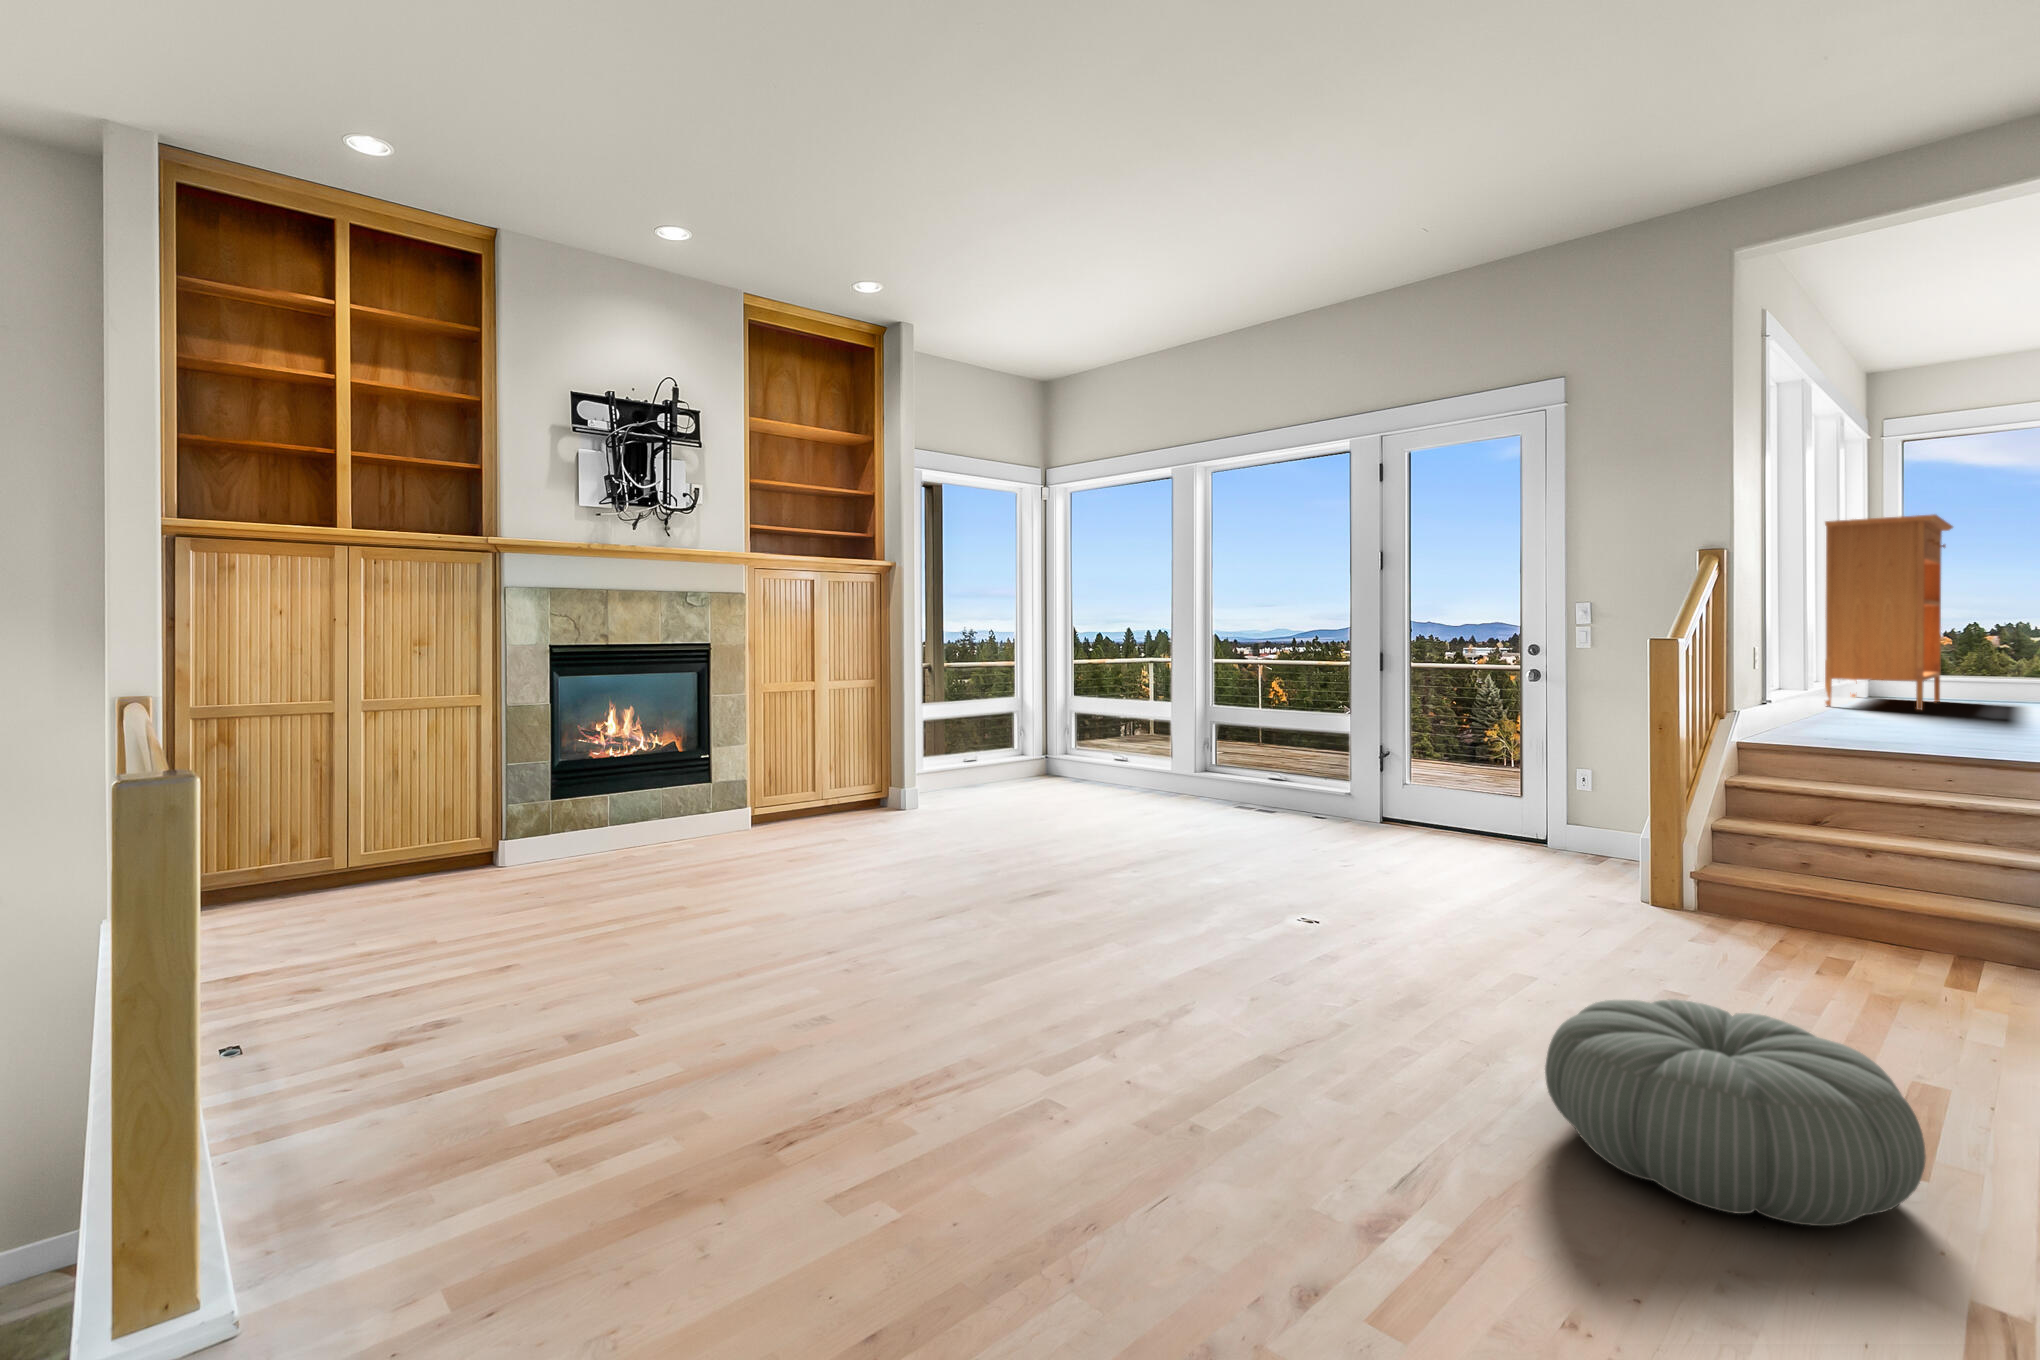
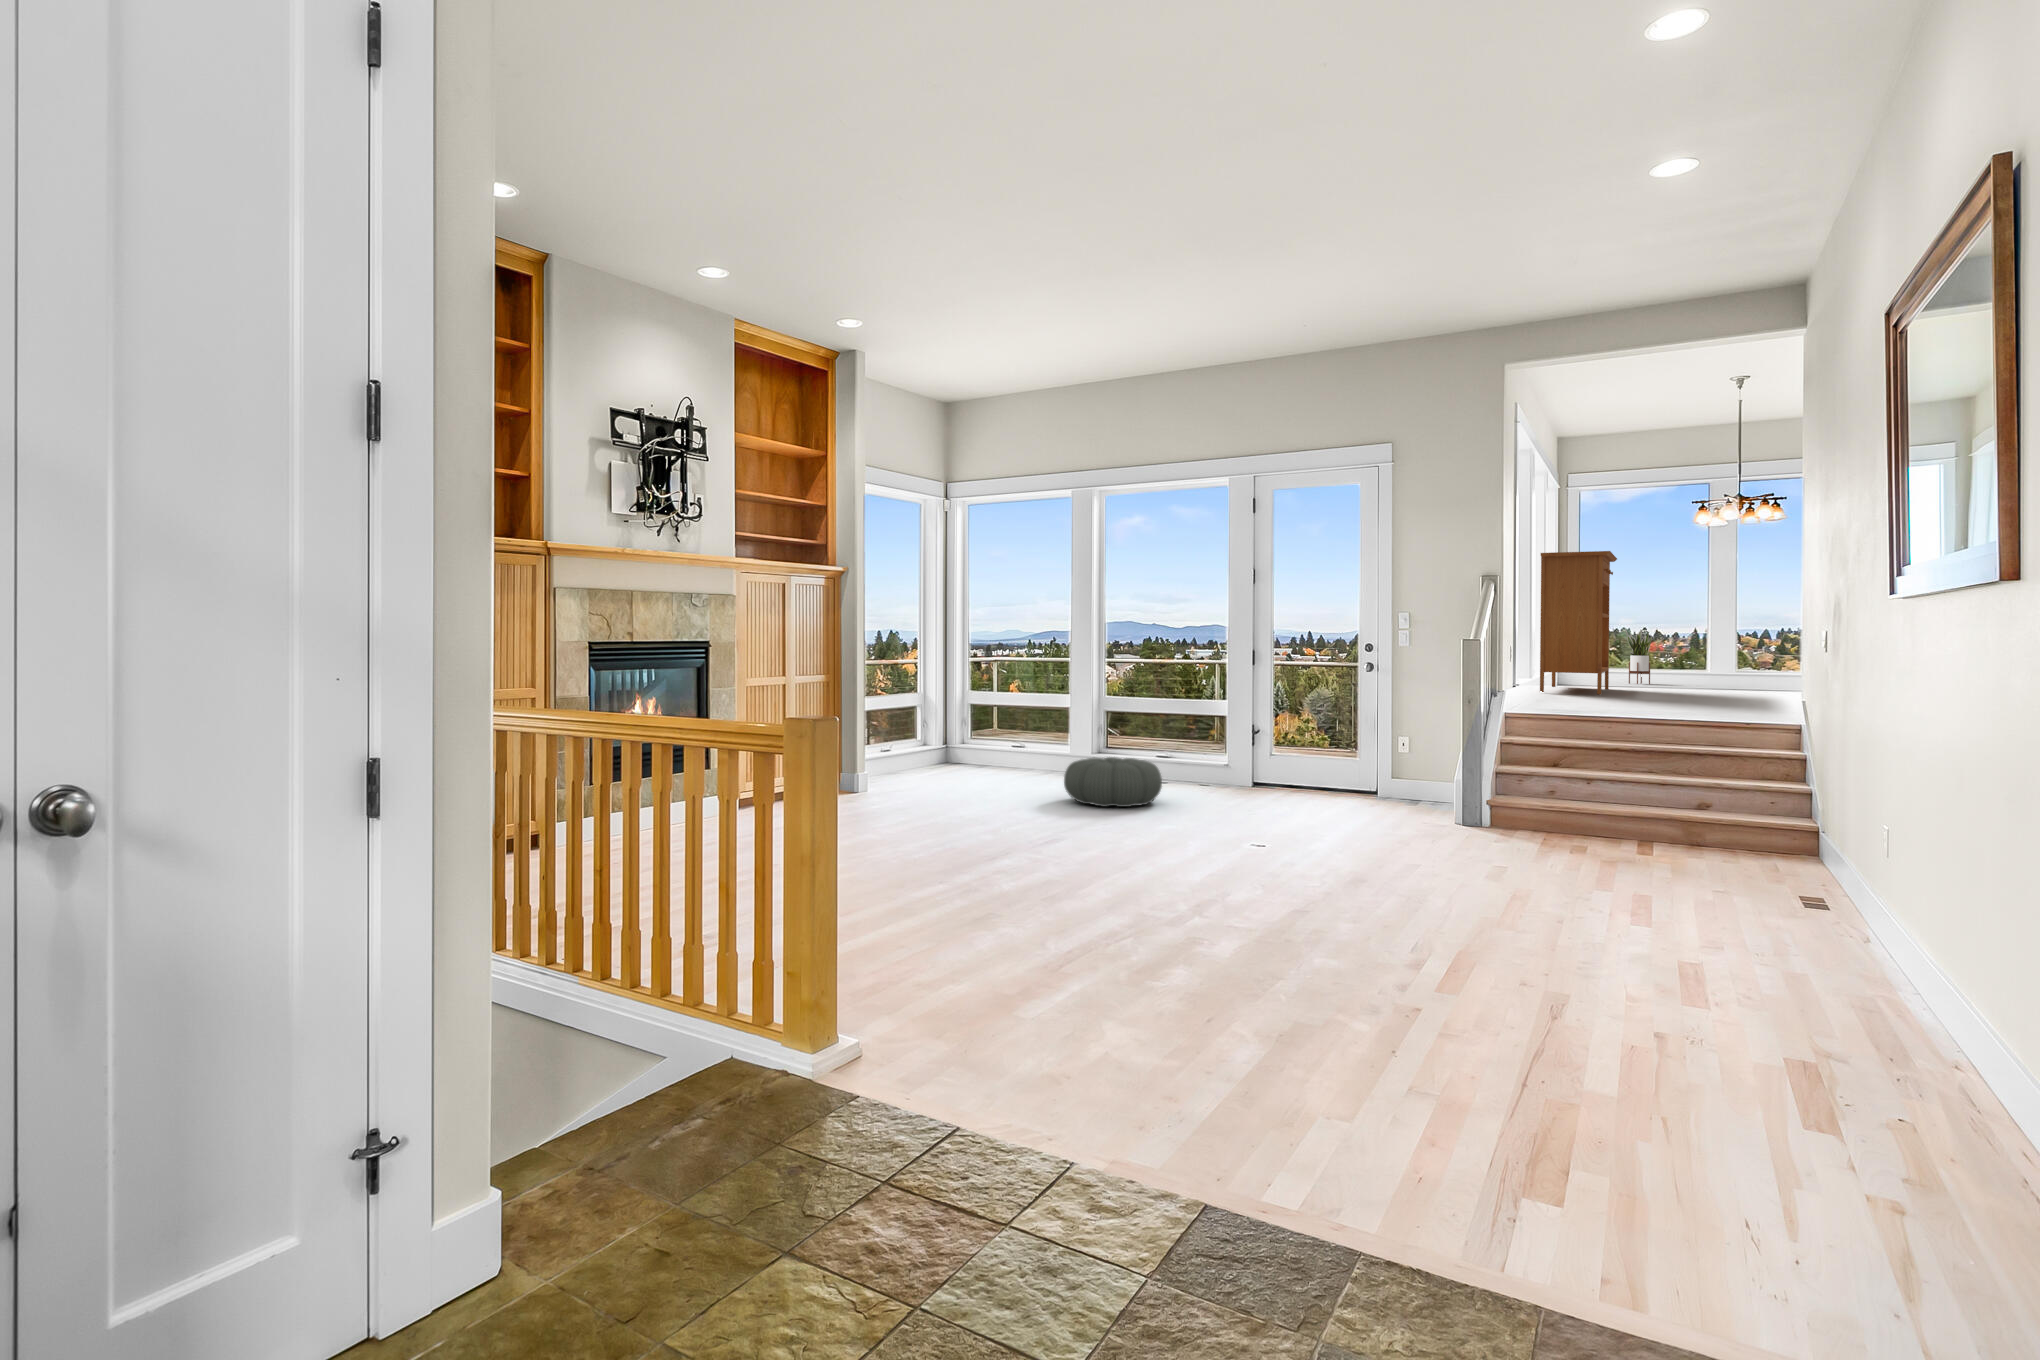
potted plant: none [1972,621,2016,694] -> present [1625,630,1652,684]
pouf: present [1545,999,1926,1226] -> present [1064,757,1162,807]

